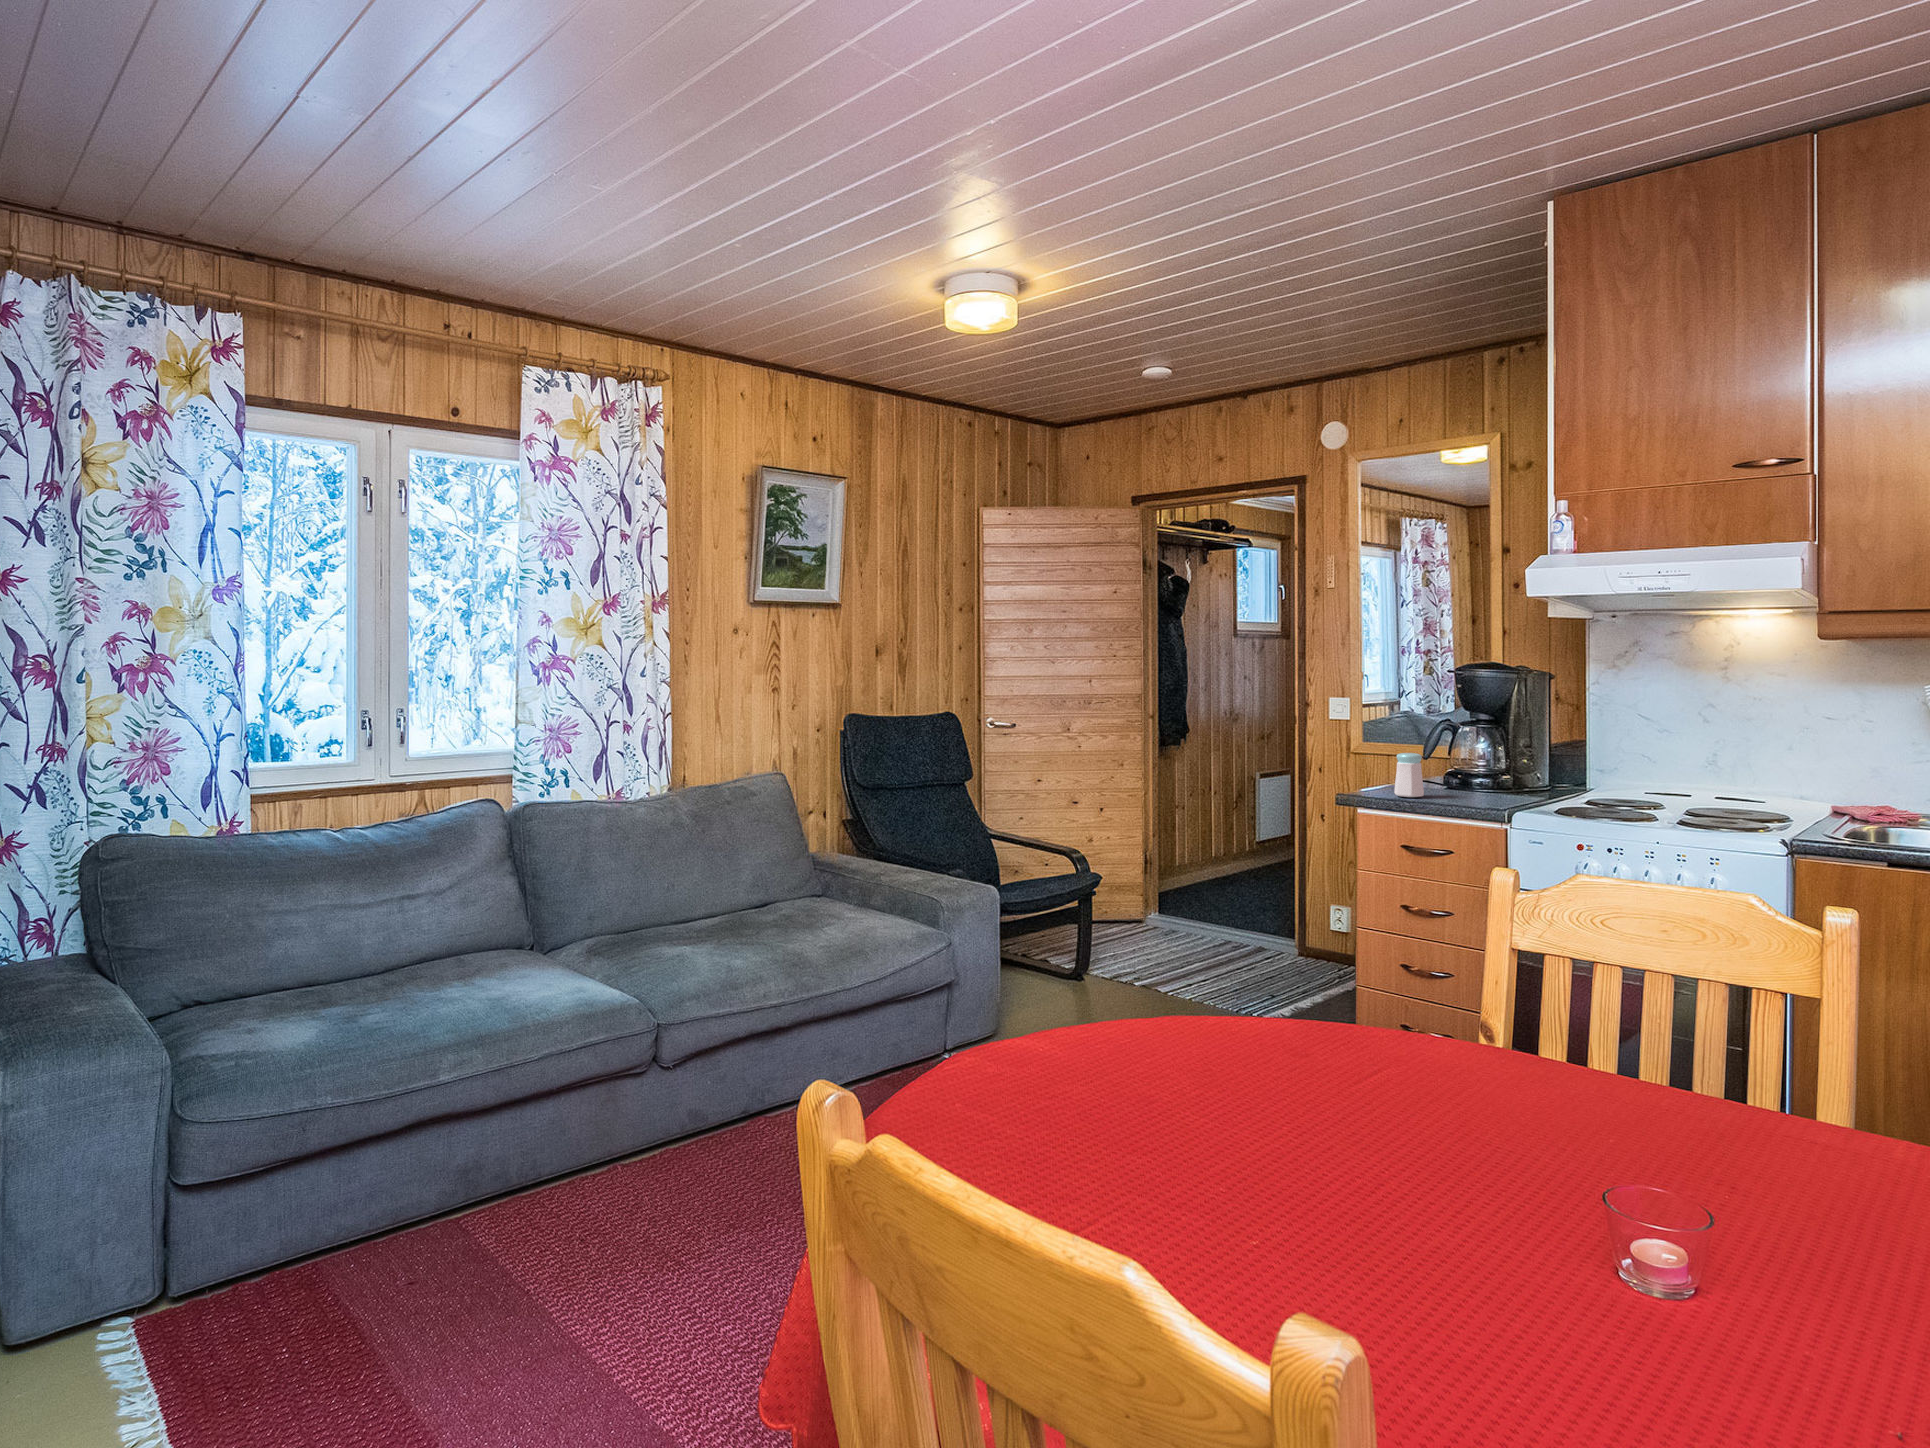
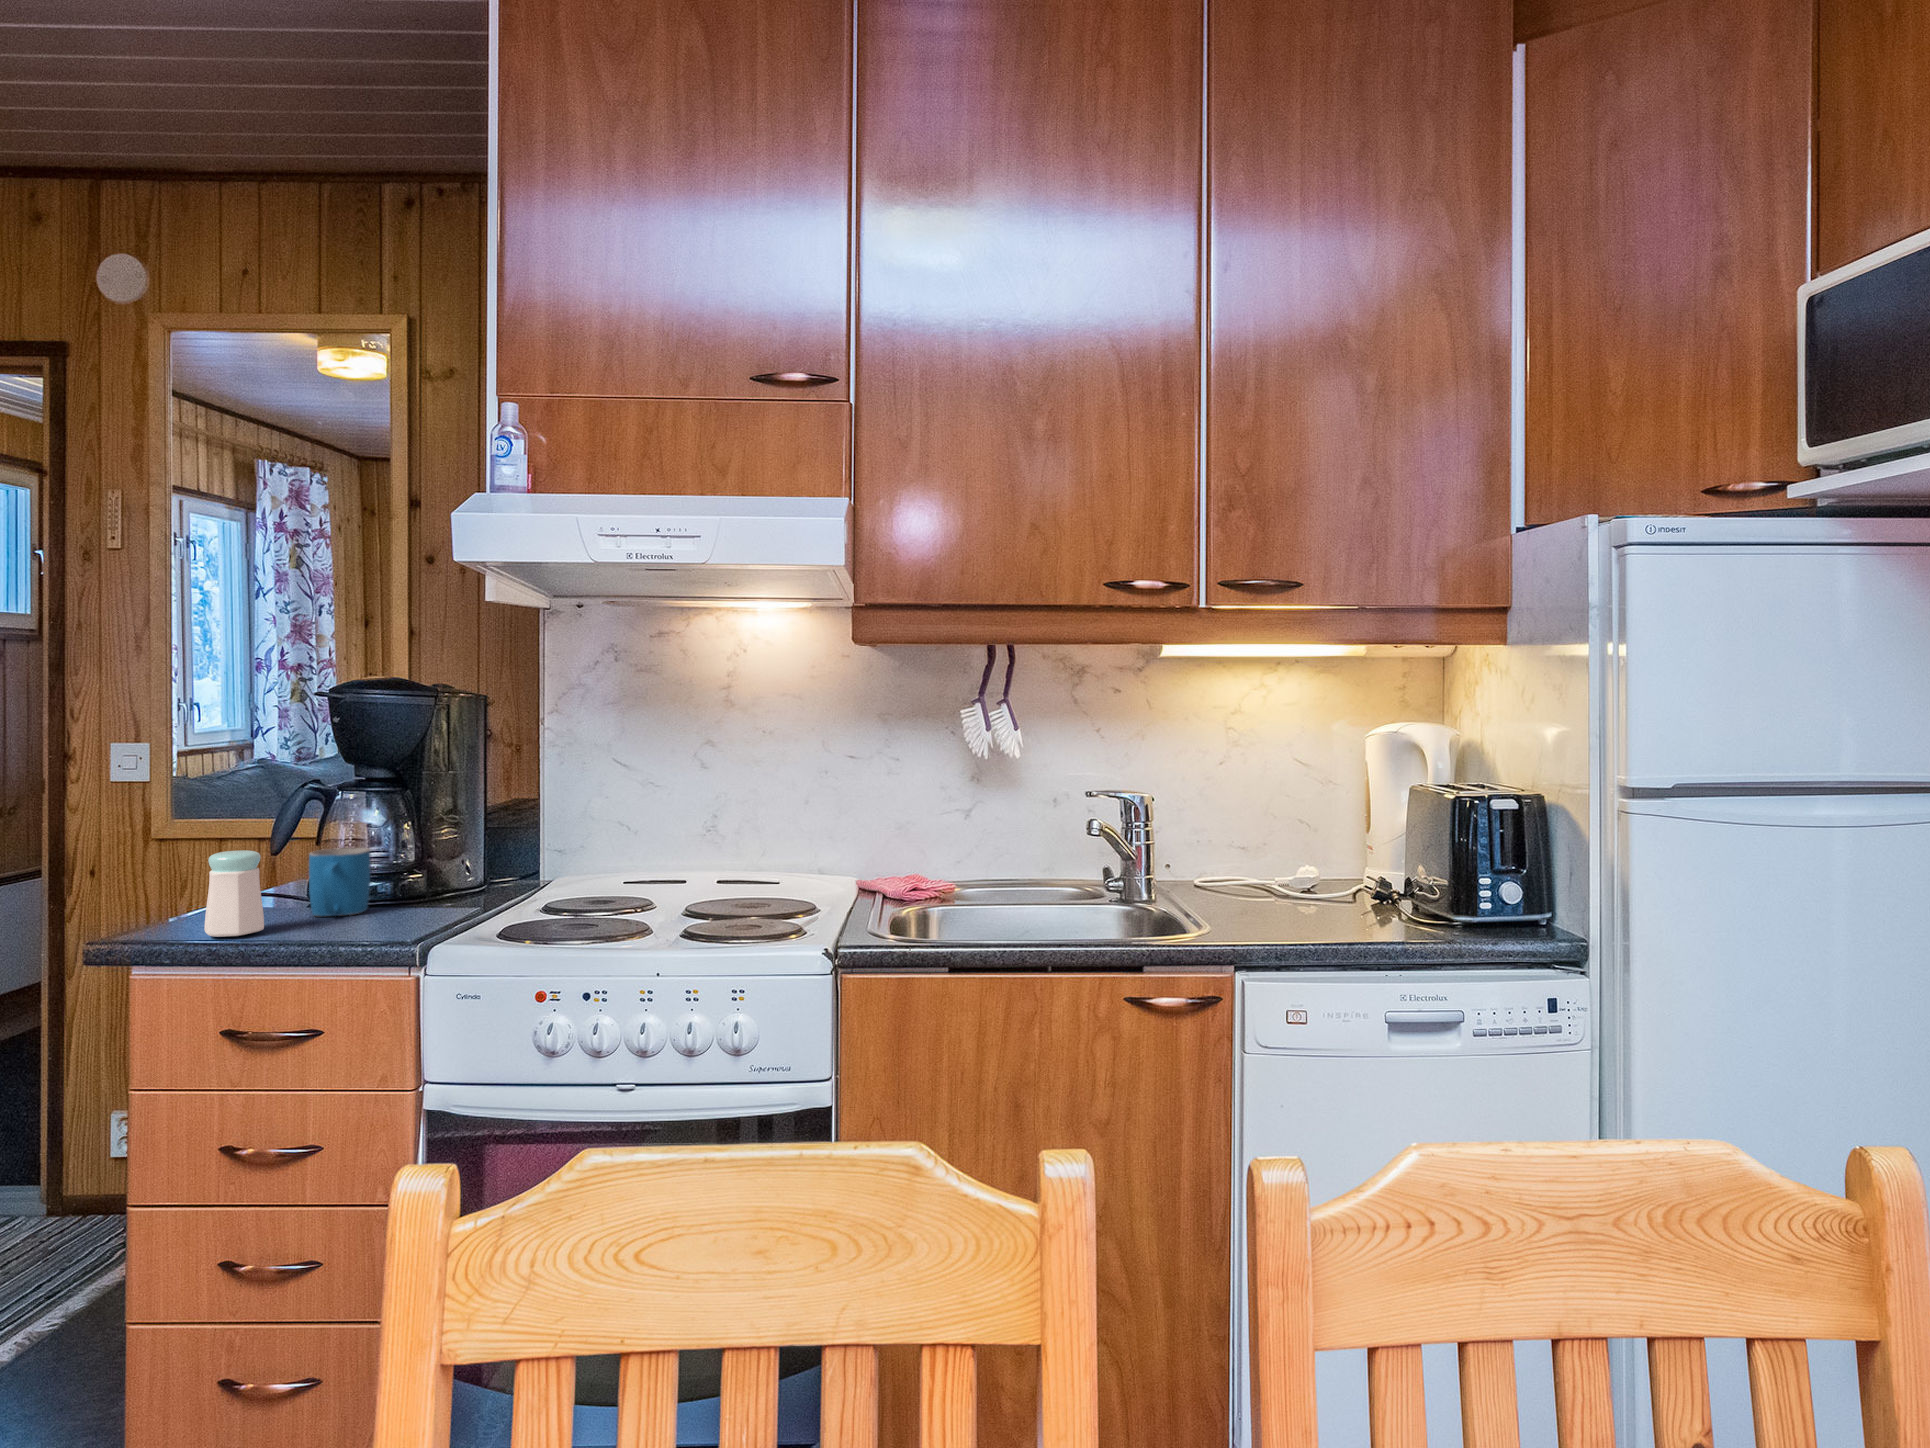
mug: none [1446,758,1479,795] -> present [309,848,371,916]

